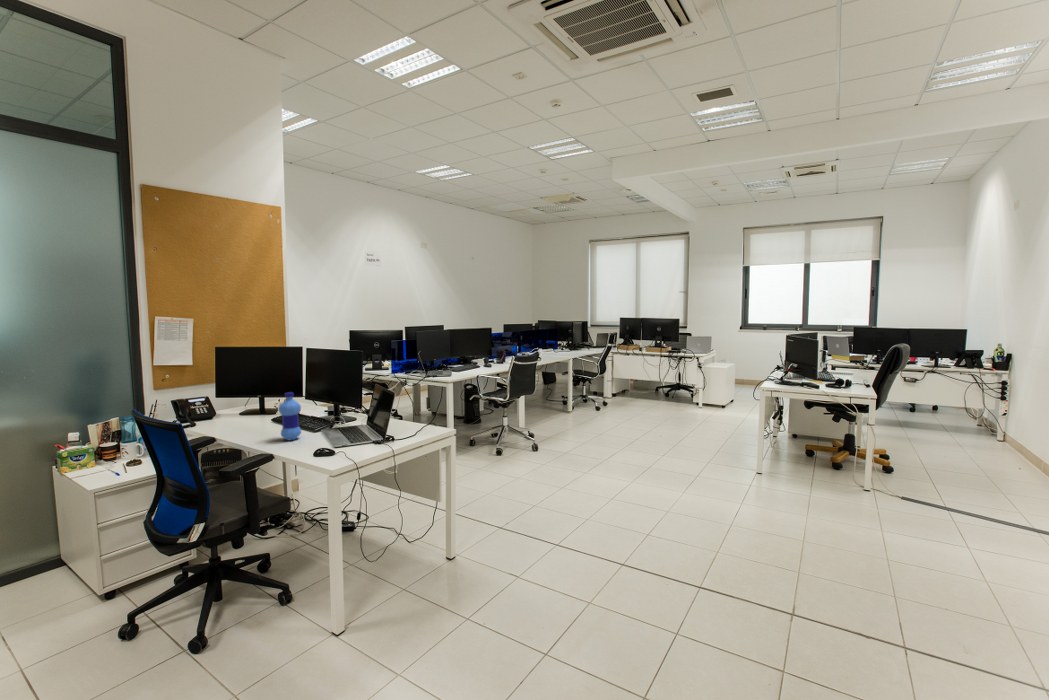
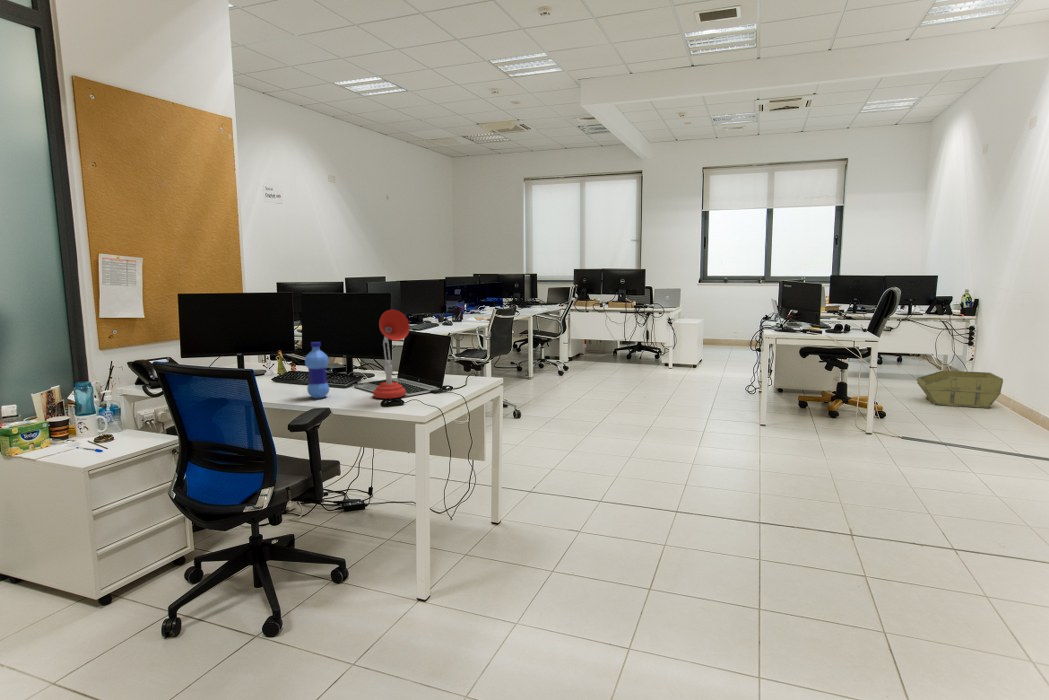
desk lamp: none [326,369,361,445] -> present [373,310,410,399]
storage bin: none [938,426,1034,470] -> present [917,371,1003,408]

